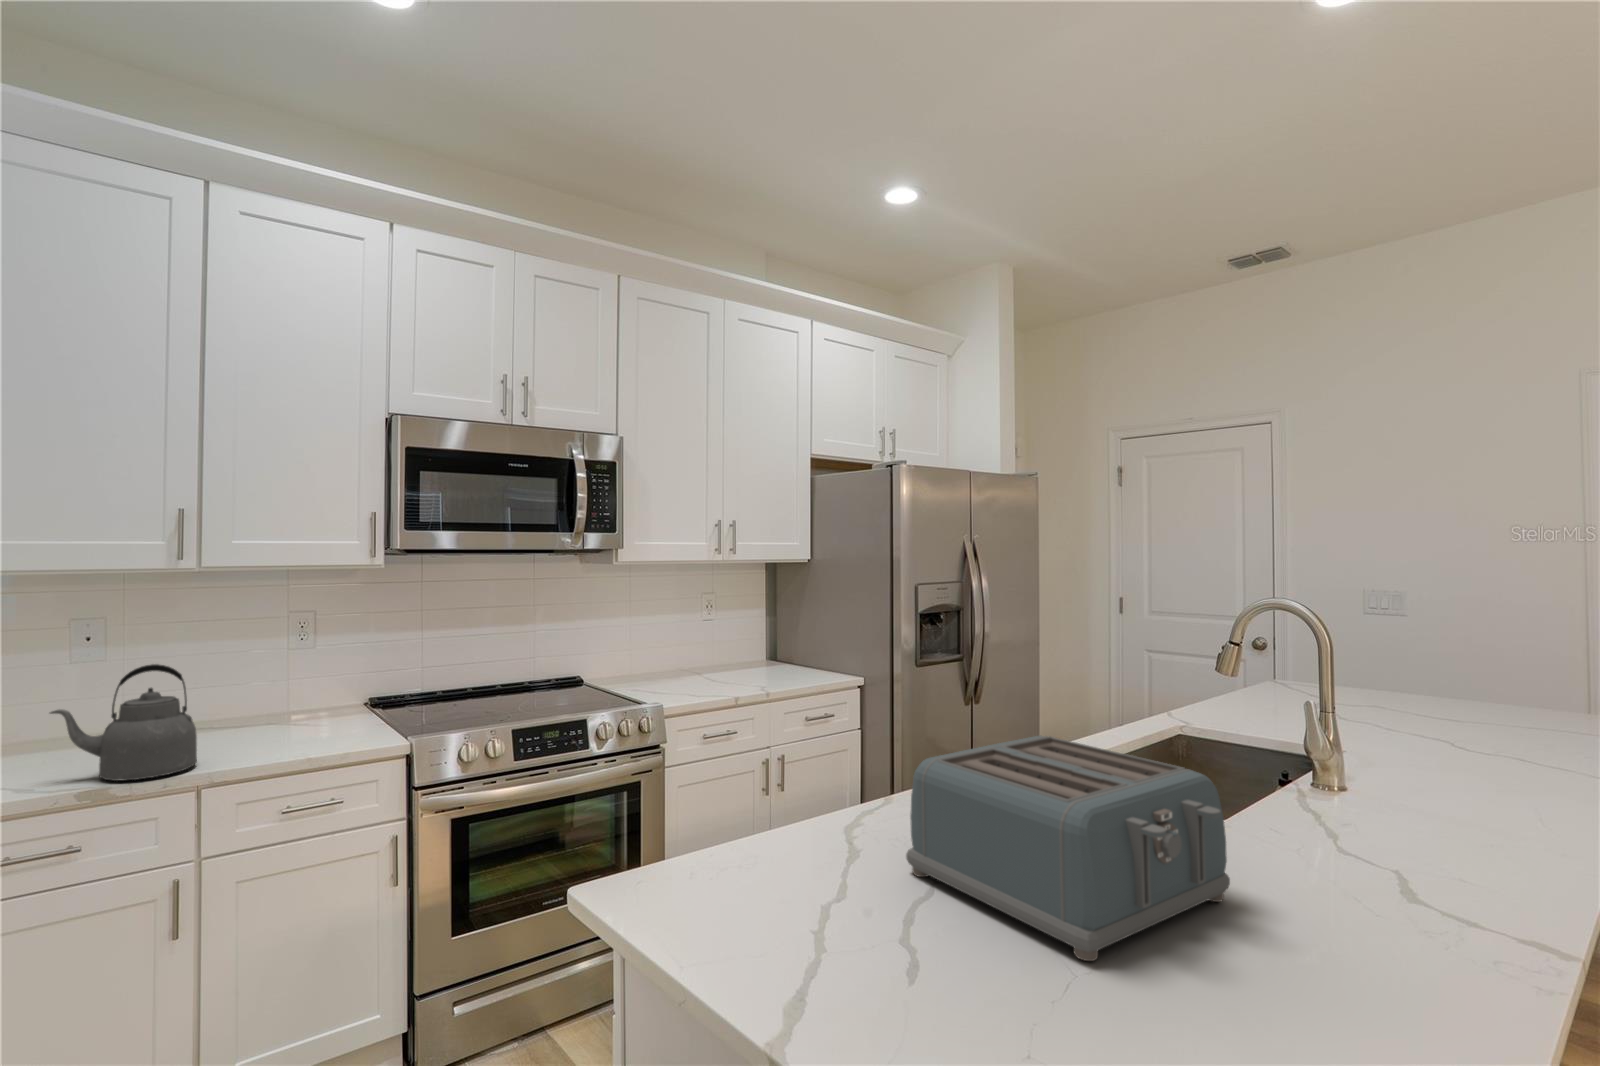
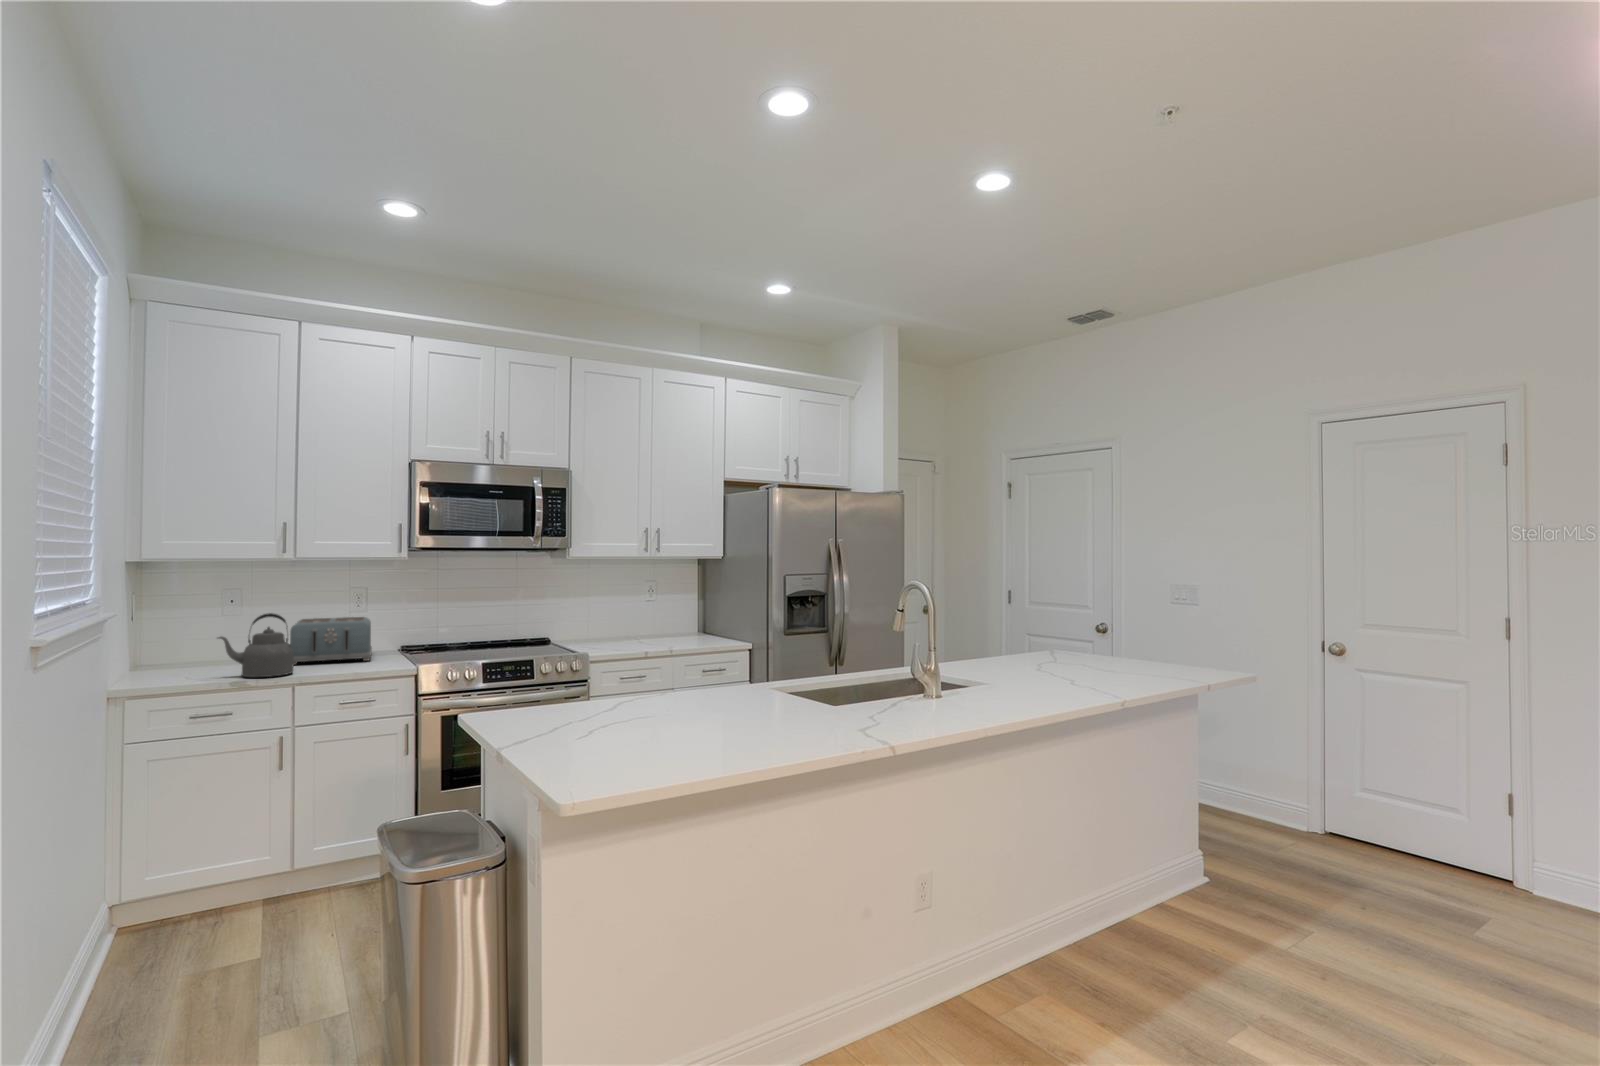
toaster: present [906,736,1230,961] -> present [290,617,372,665]

